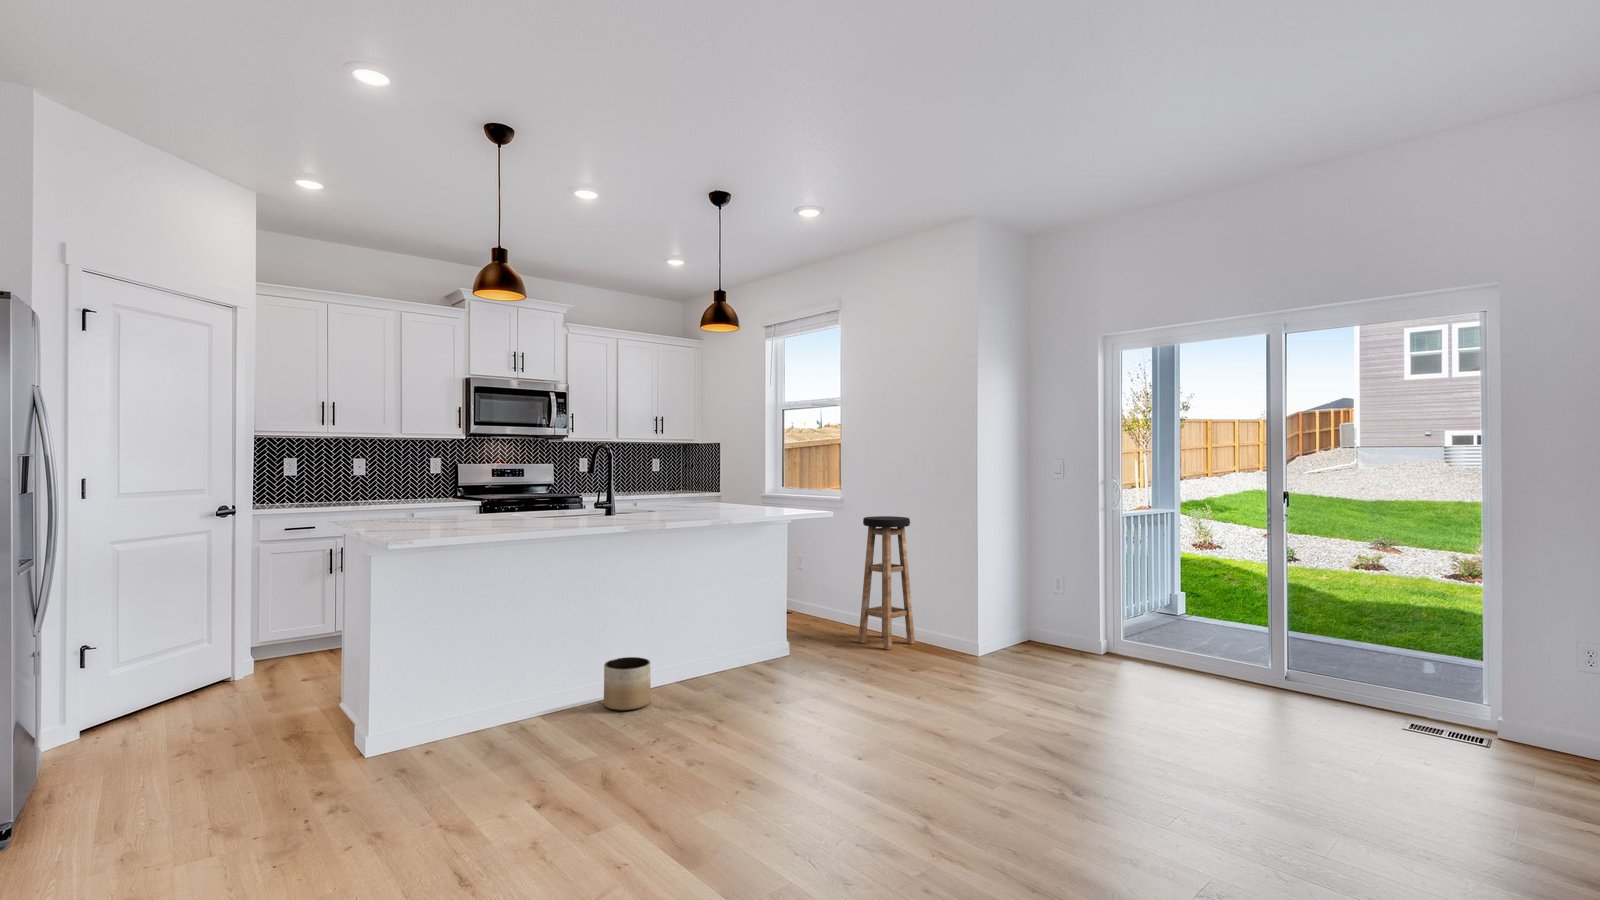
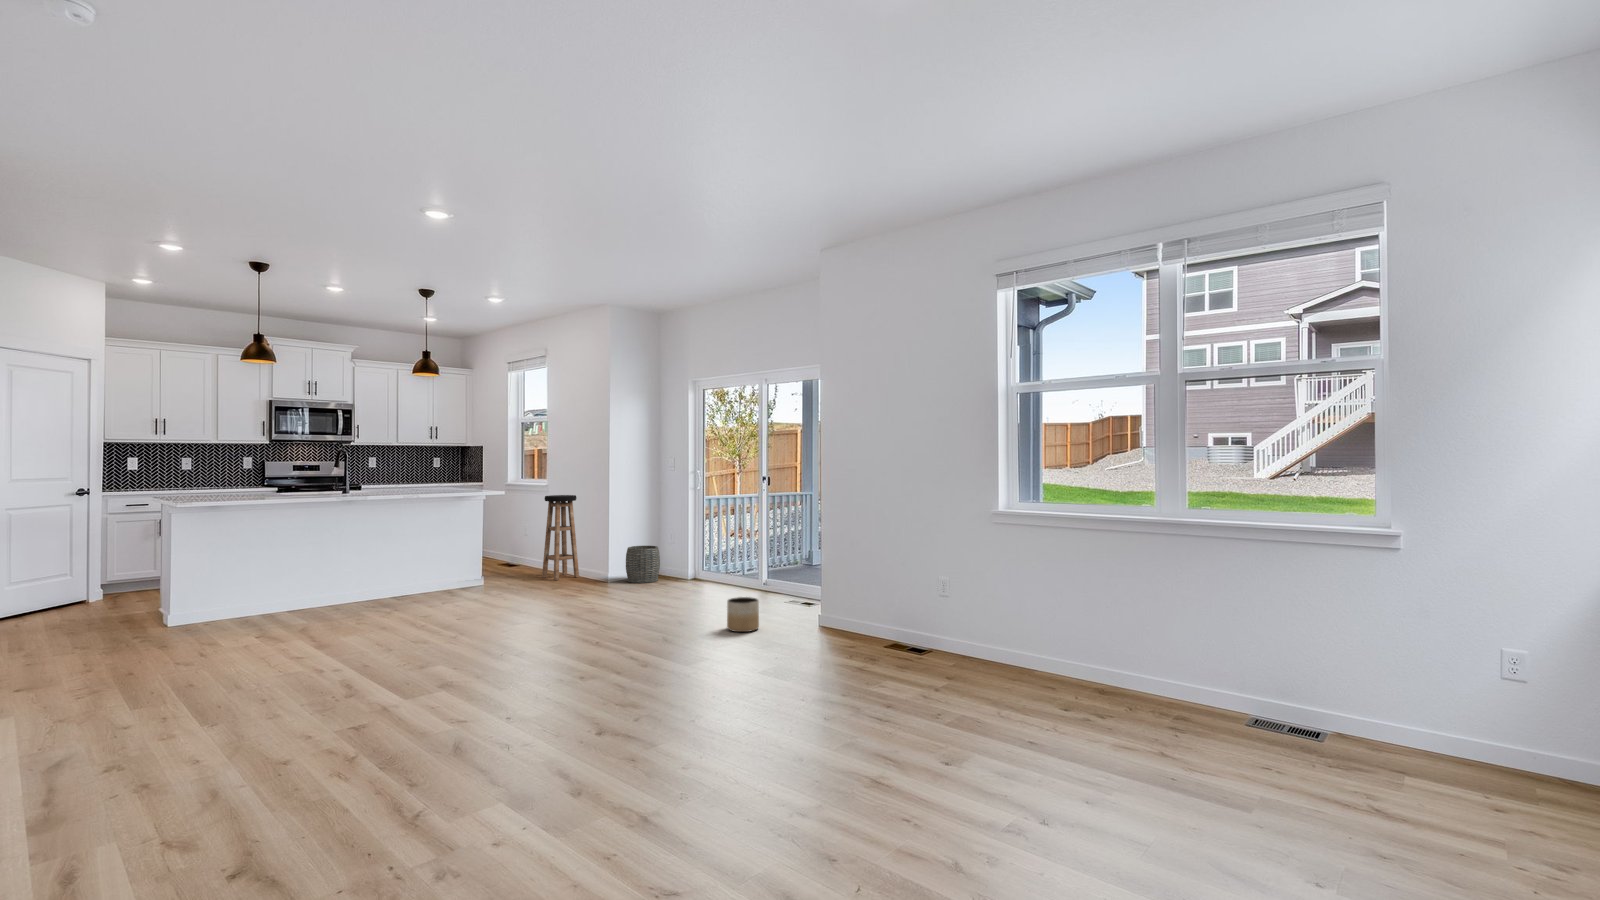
woven basket: none [1001,598,1056,661] -> present [626,546,660,583]
planter: present [604,657,651,711] -> present [727,597,759,632]

